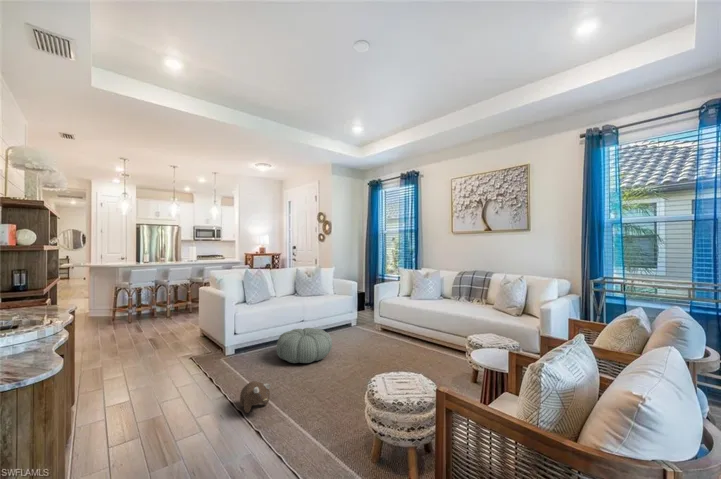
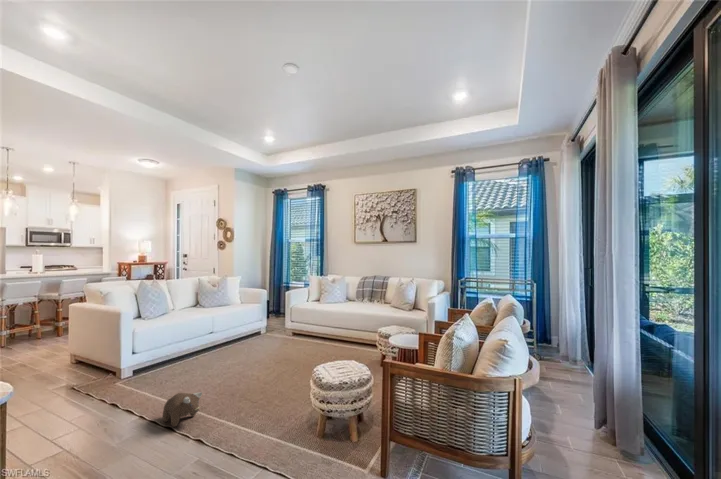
pouf: present [276,328,332,363] -> none [187,337,249,374]

